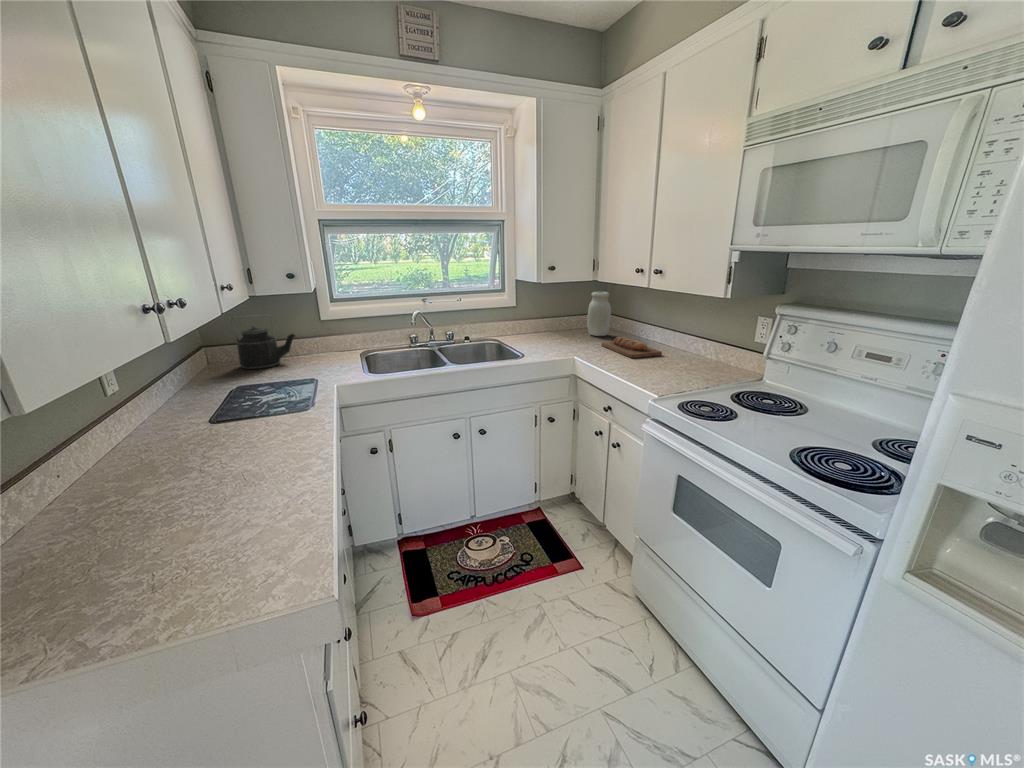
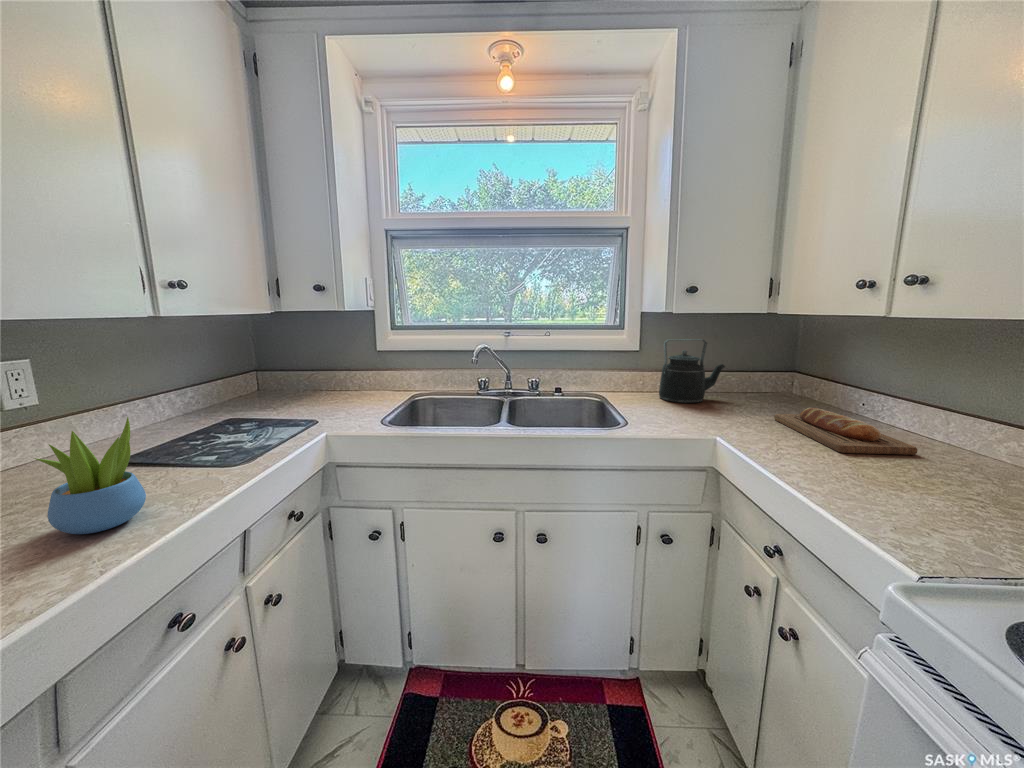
jar: present [587,292,611,336] -> none [752,332,798,403]
kettle: present [231,315,295,369] -> present [659,339,725,403]
succulent plant: none [246,375,295,444] -> present [35,417,146,534]

